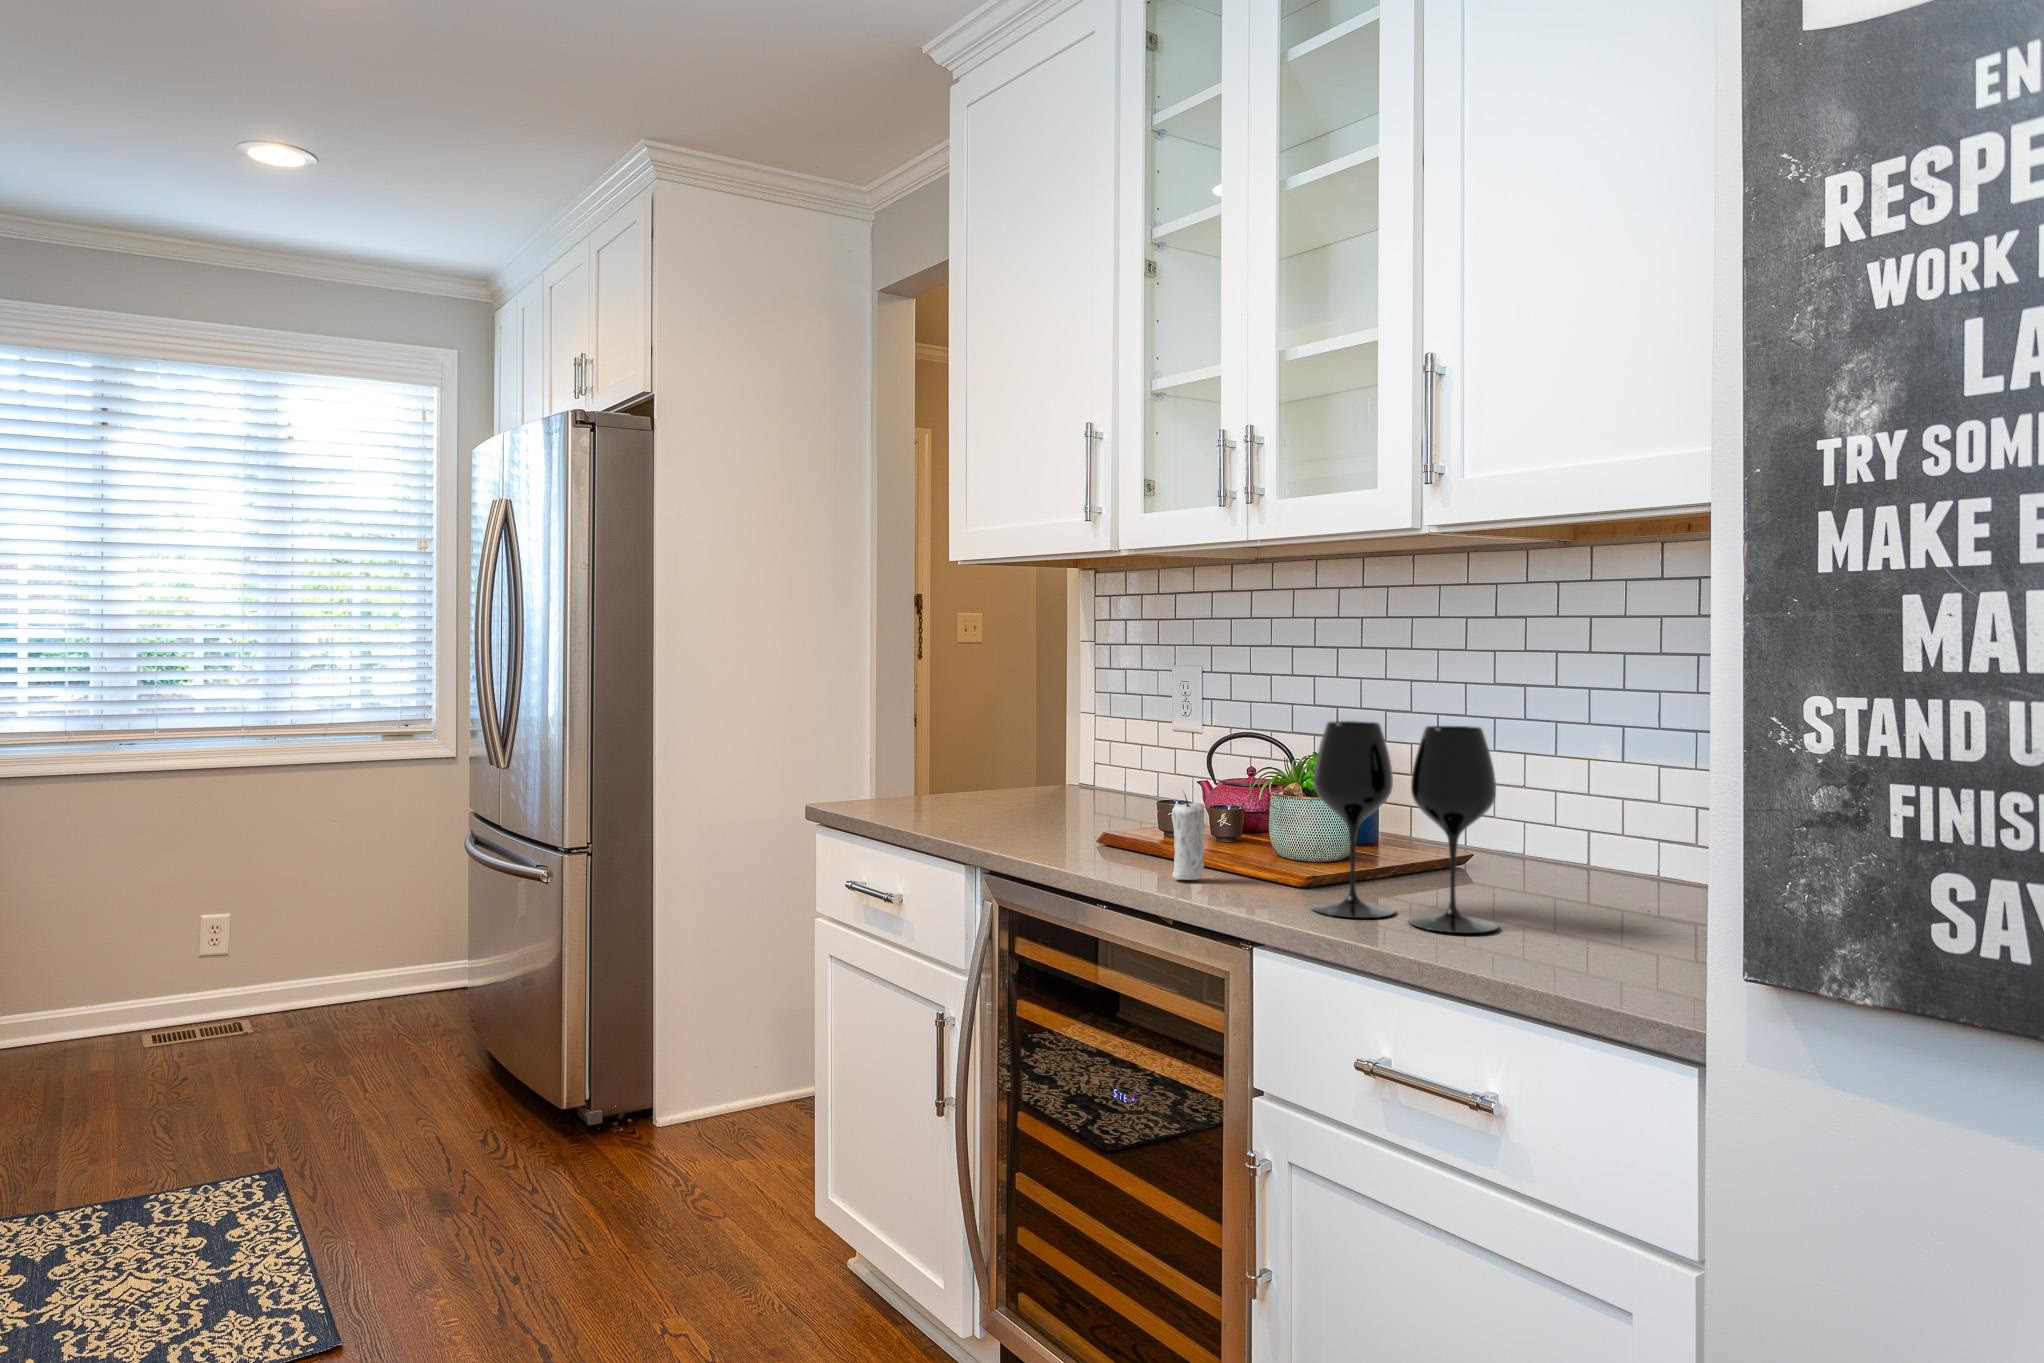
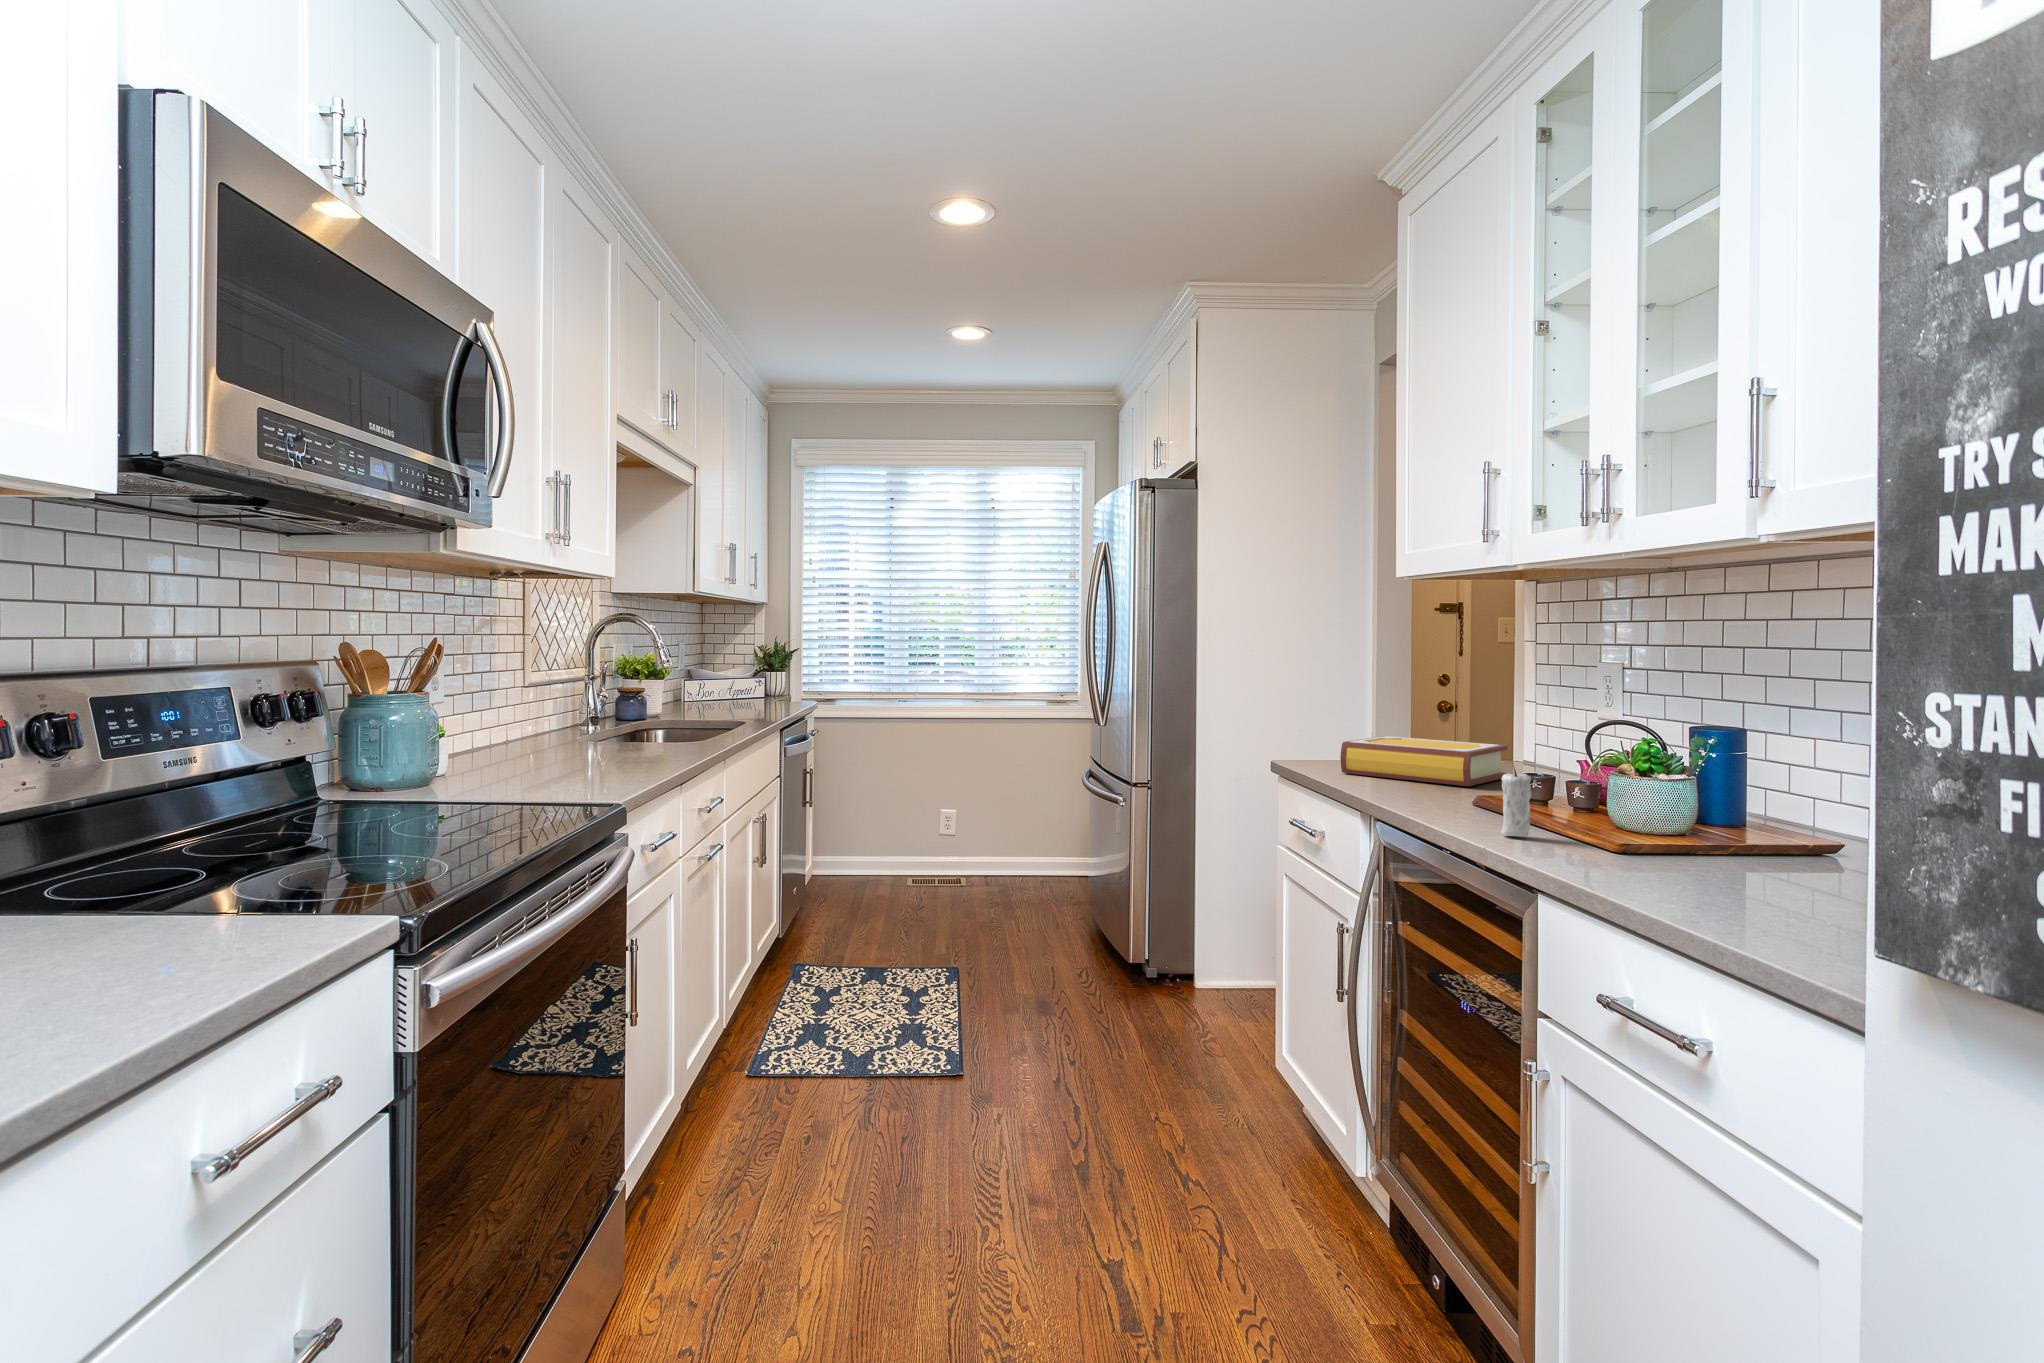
wine glass: present [1311,721,1498,933] -> none [1603,710,1781,905]
book: none [913,764,1095,821] -> present [1340,736,1508,786]

